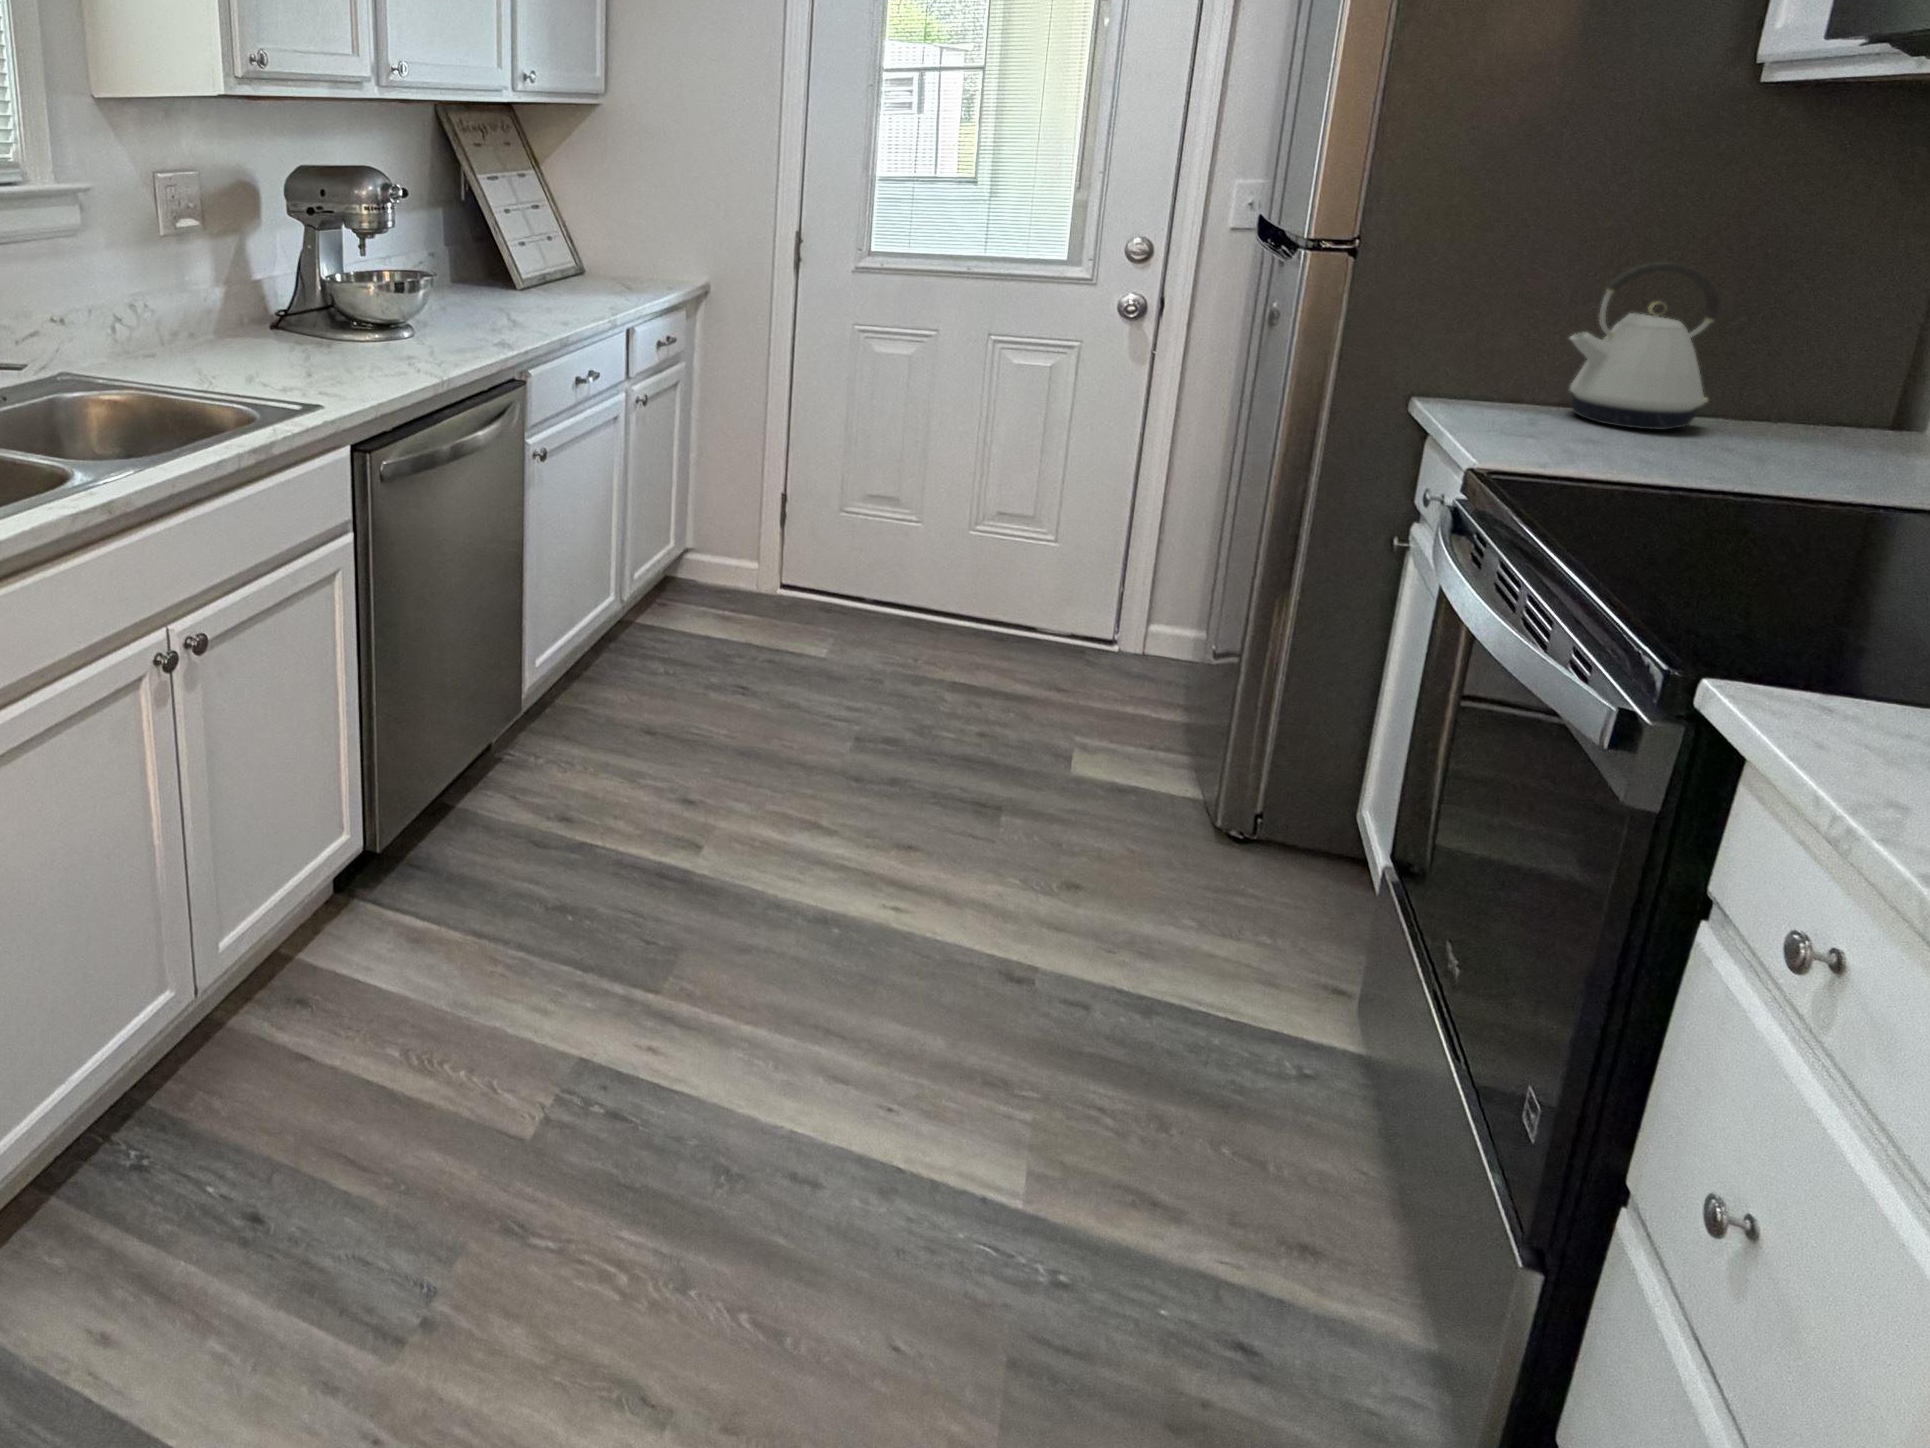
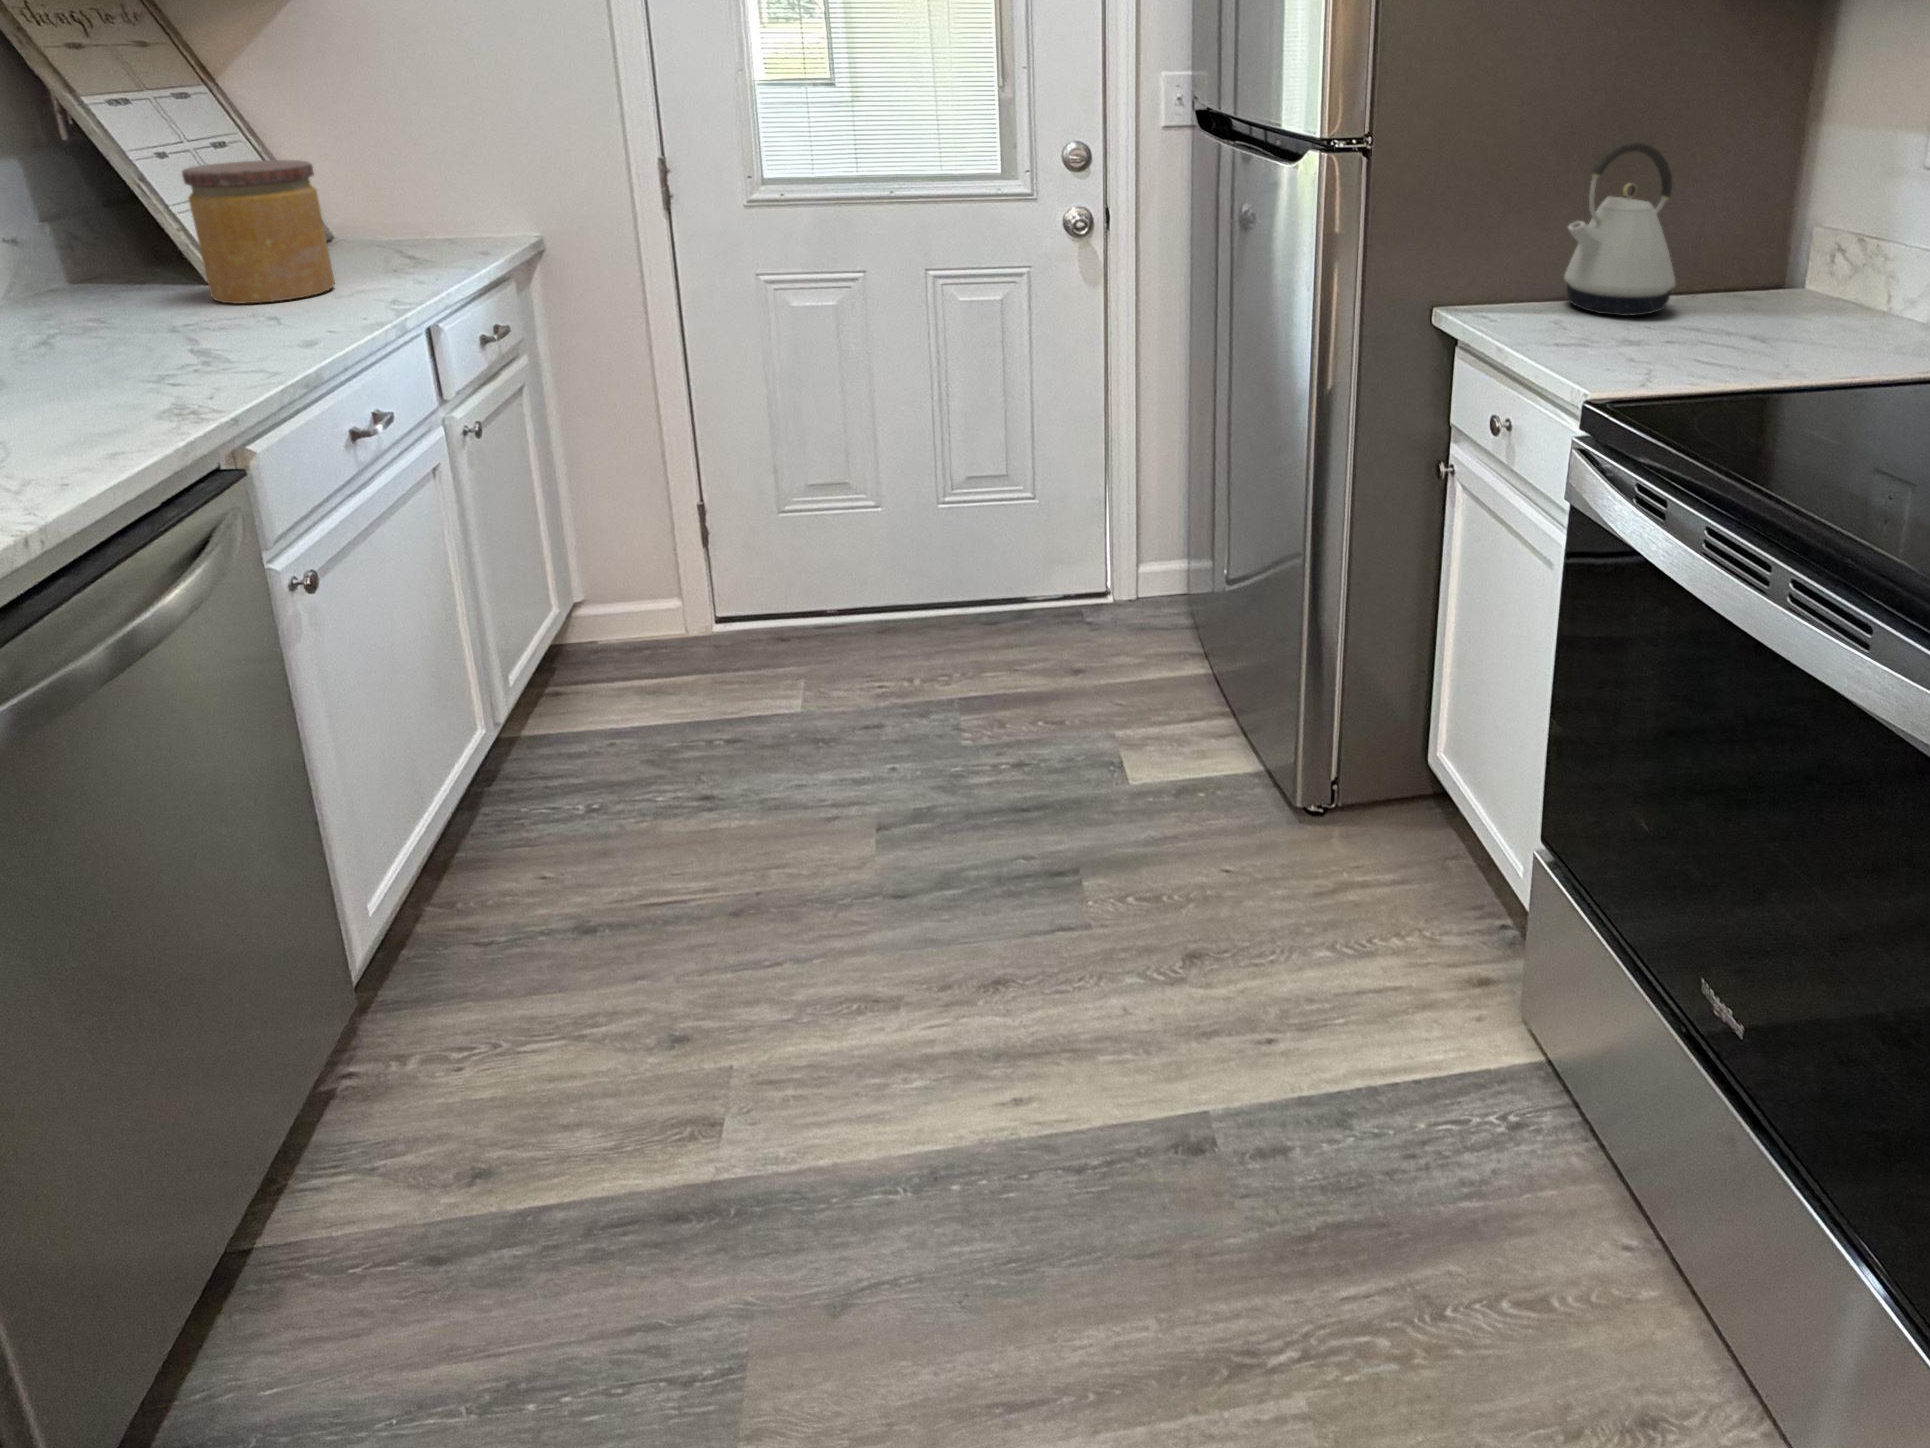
jar: none [520,216,585,301] -> present [182,160,335,303]

